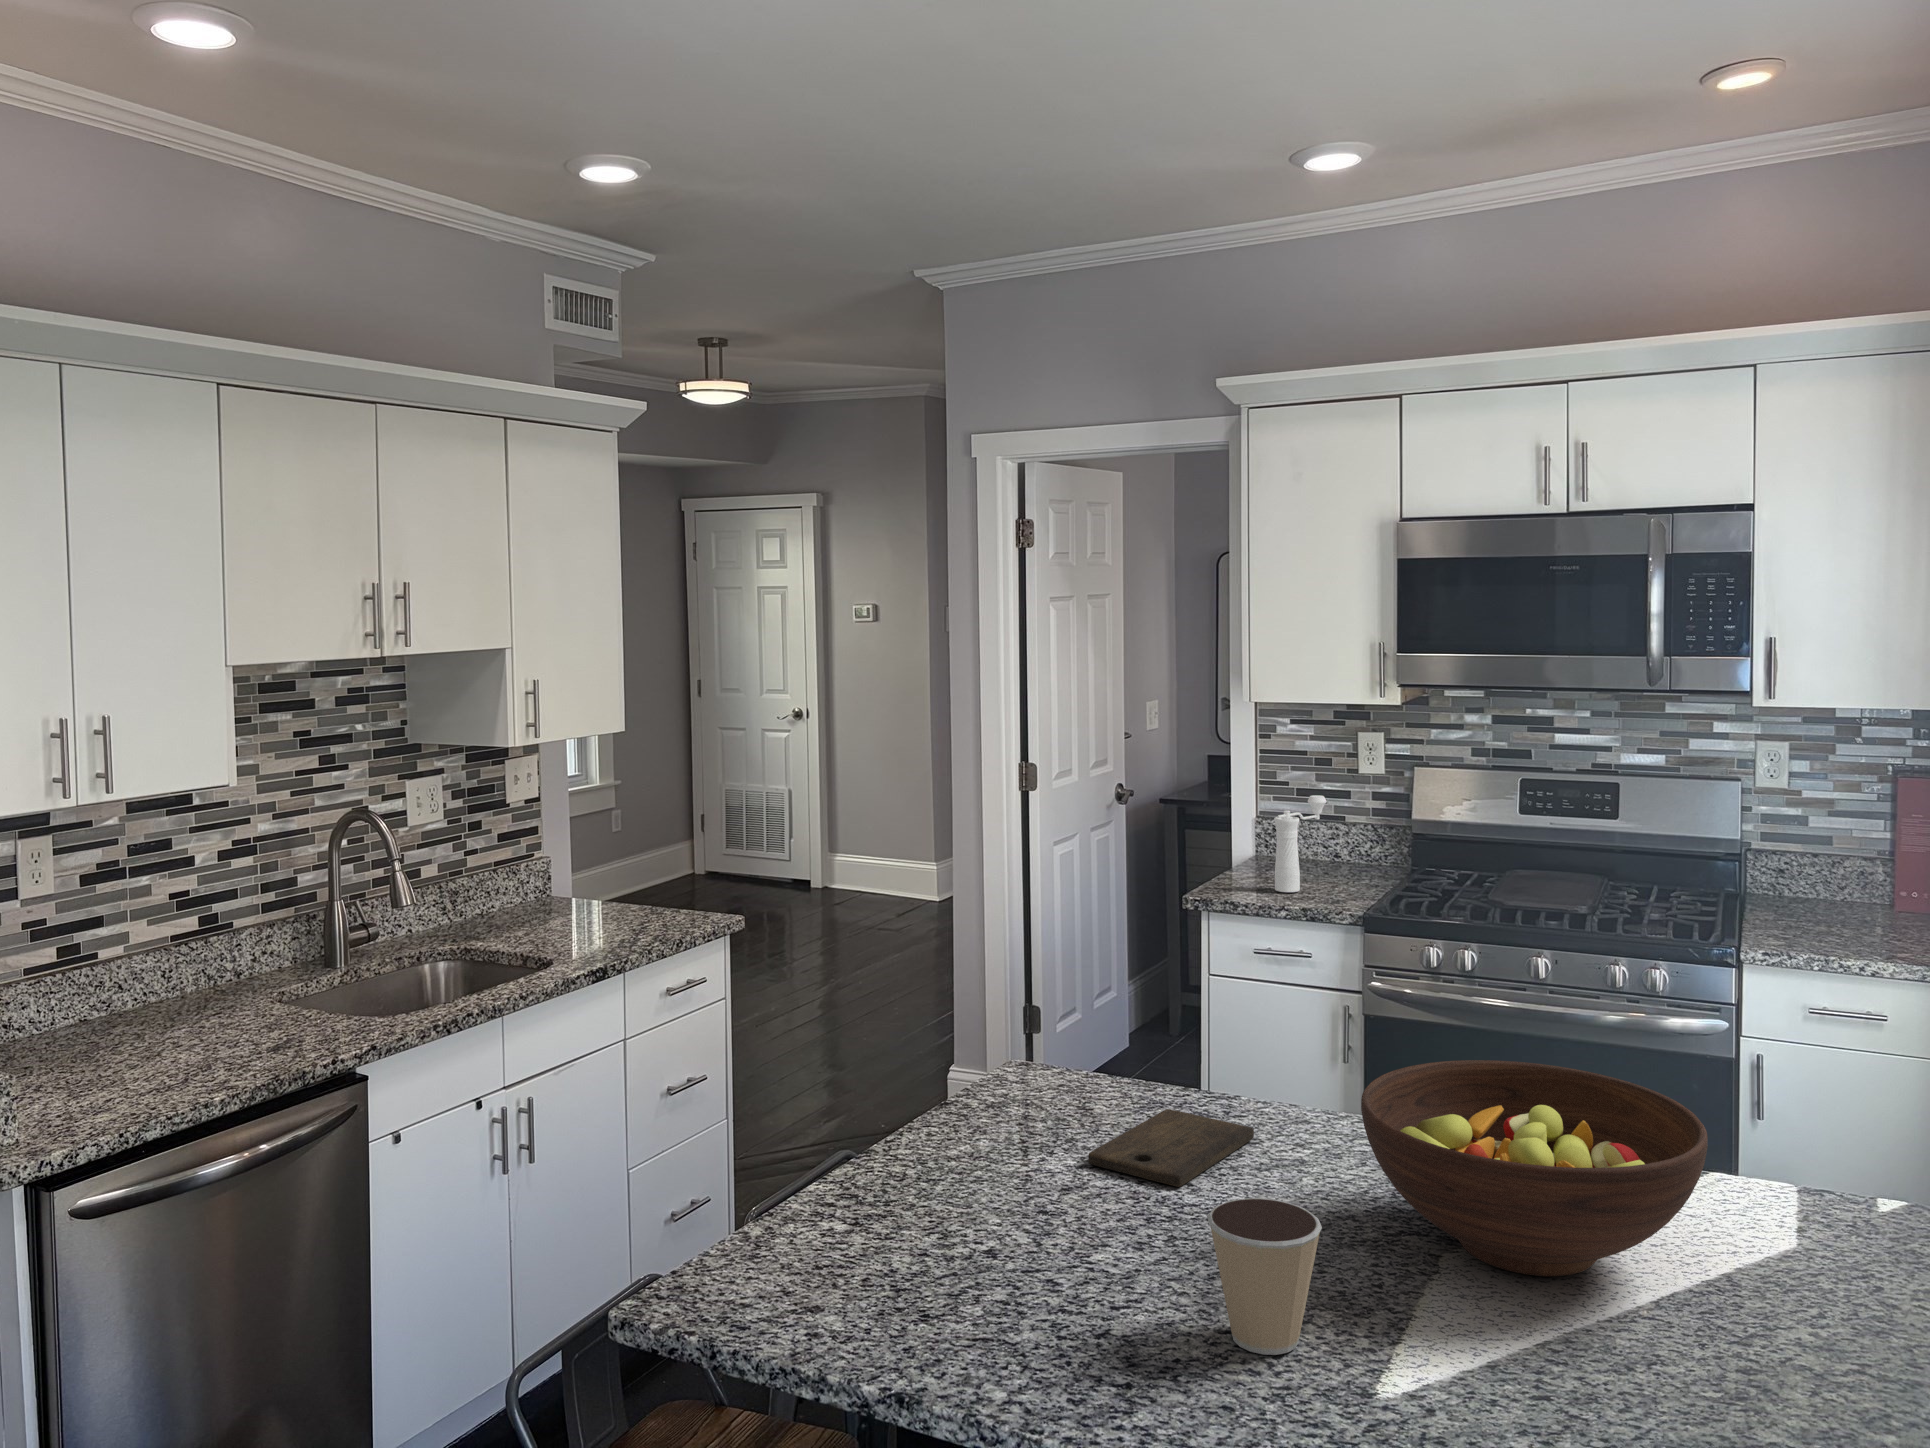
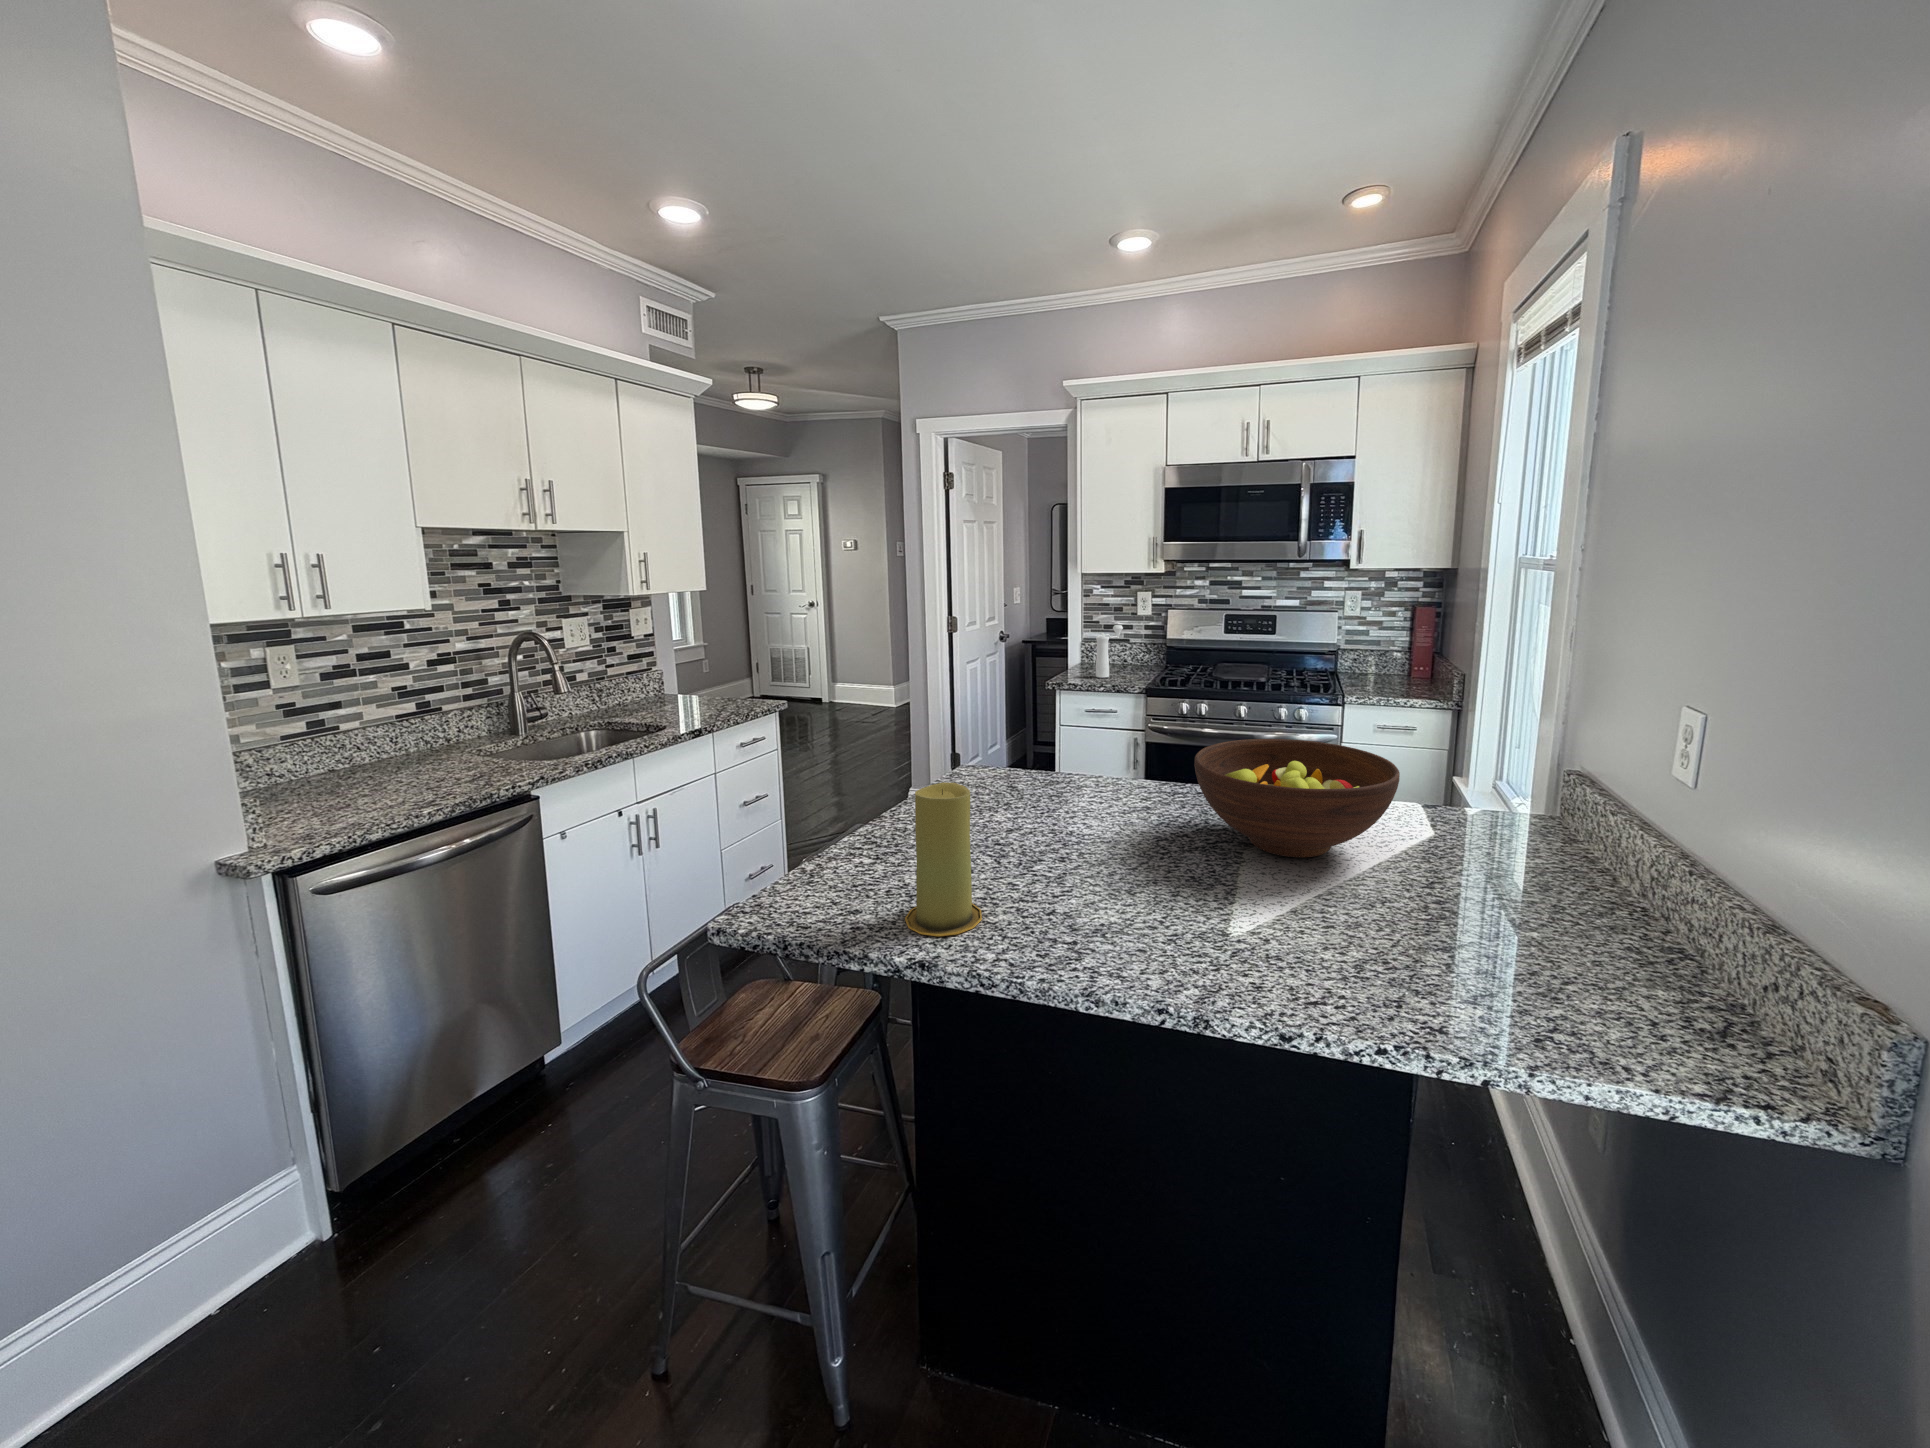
cutting board: present [1089,1109,1254,1187] -> none [1022,783,1116,824]
candle: none [883,1122,997,1357] -> present [905,782,982,936]
coffee cup: present [1207,1198,1322,1355] -> none [1118,820,1191,916]

